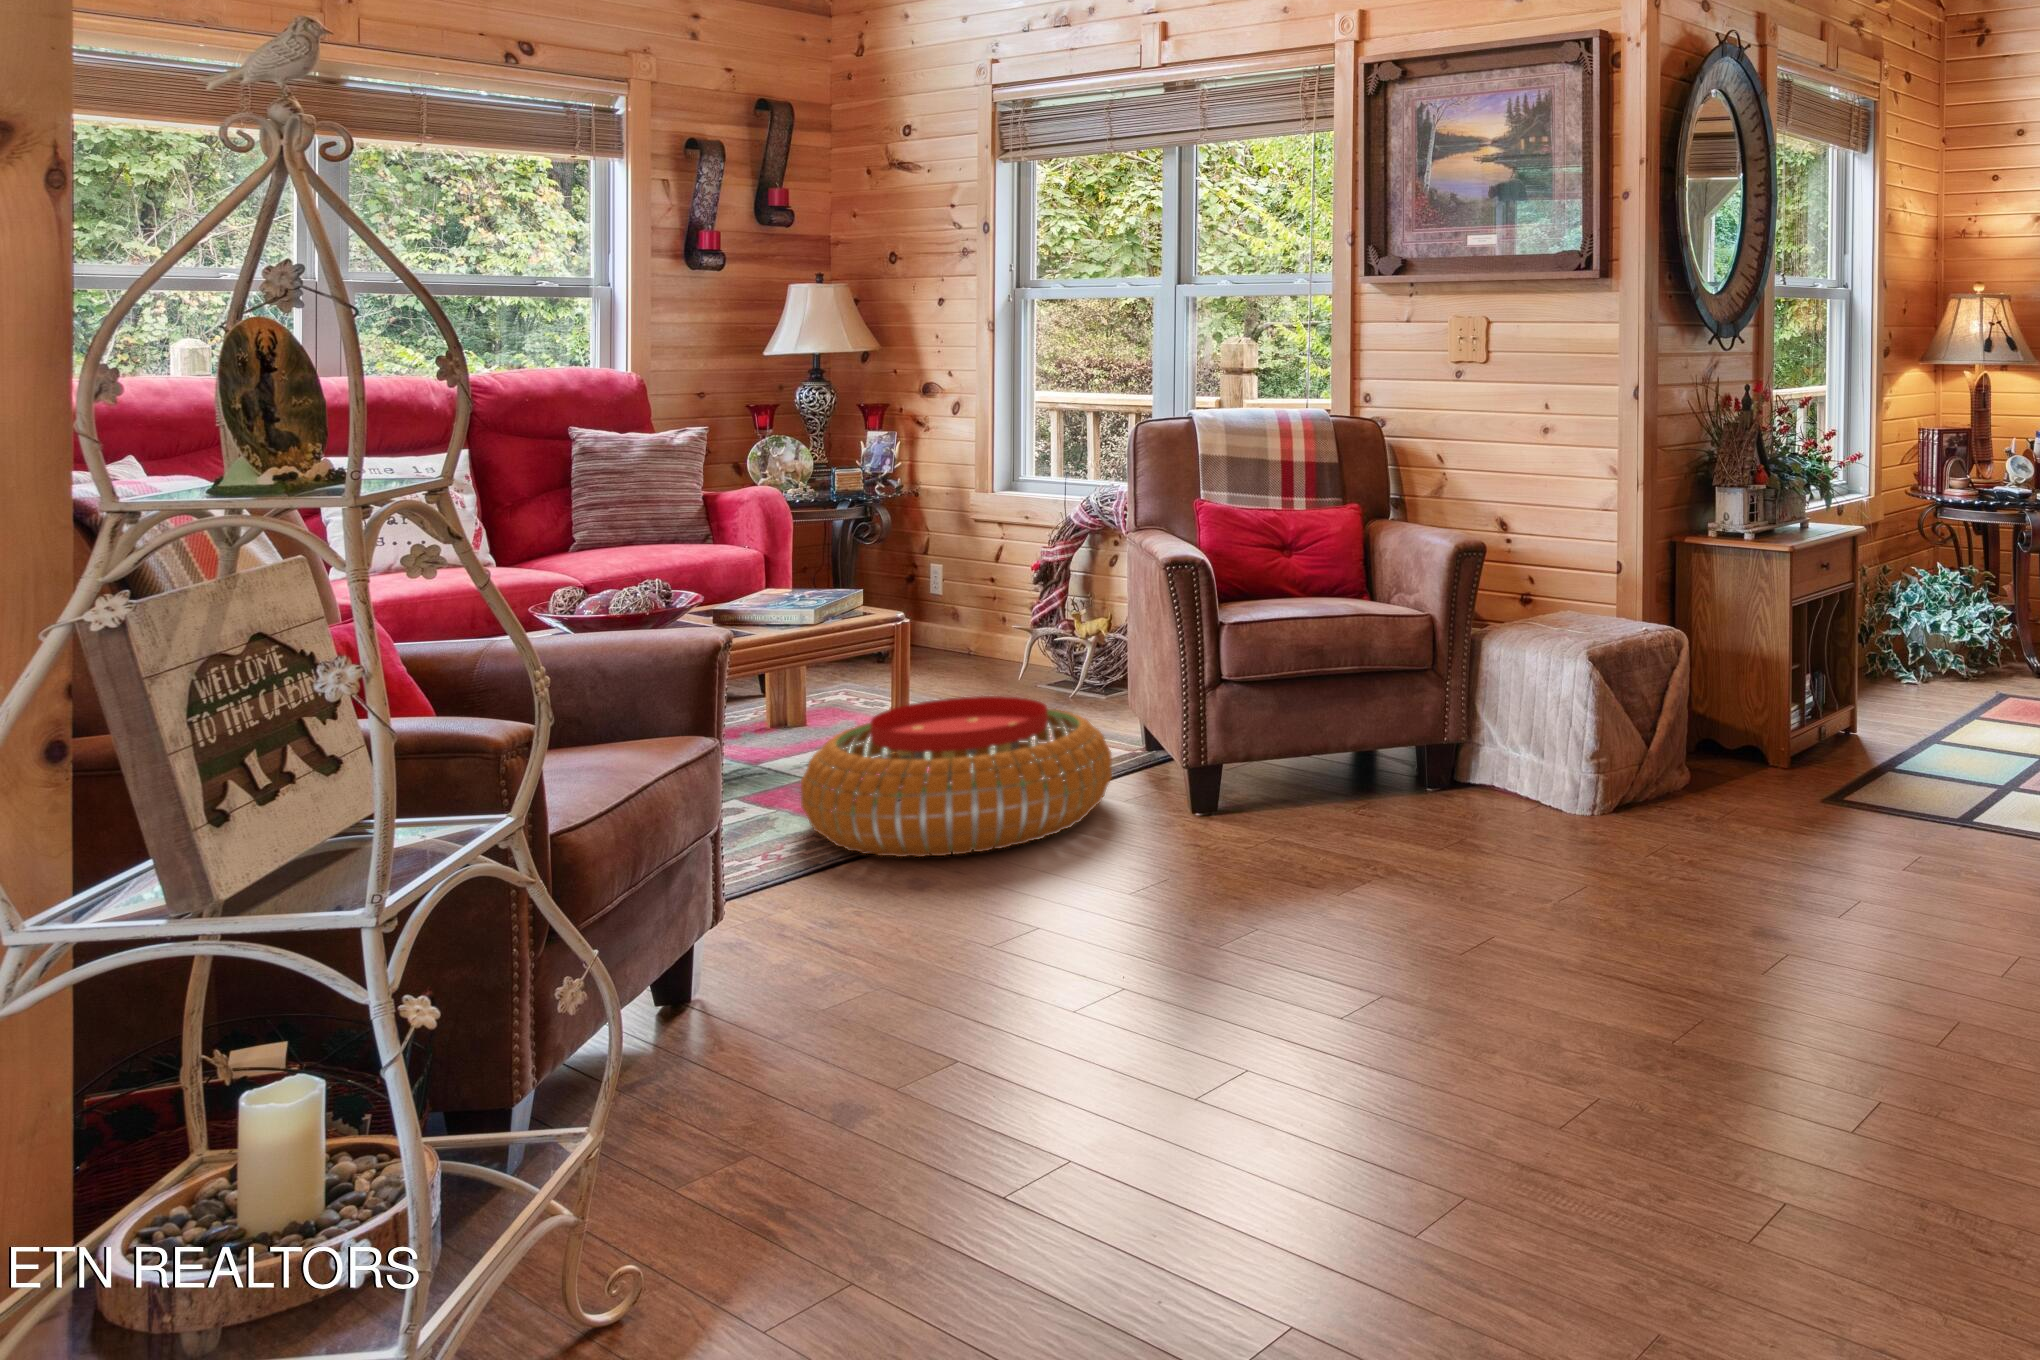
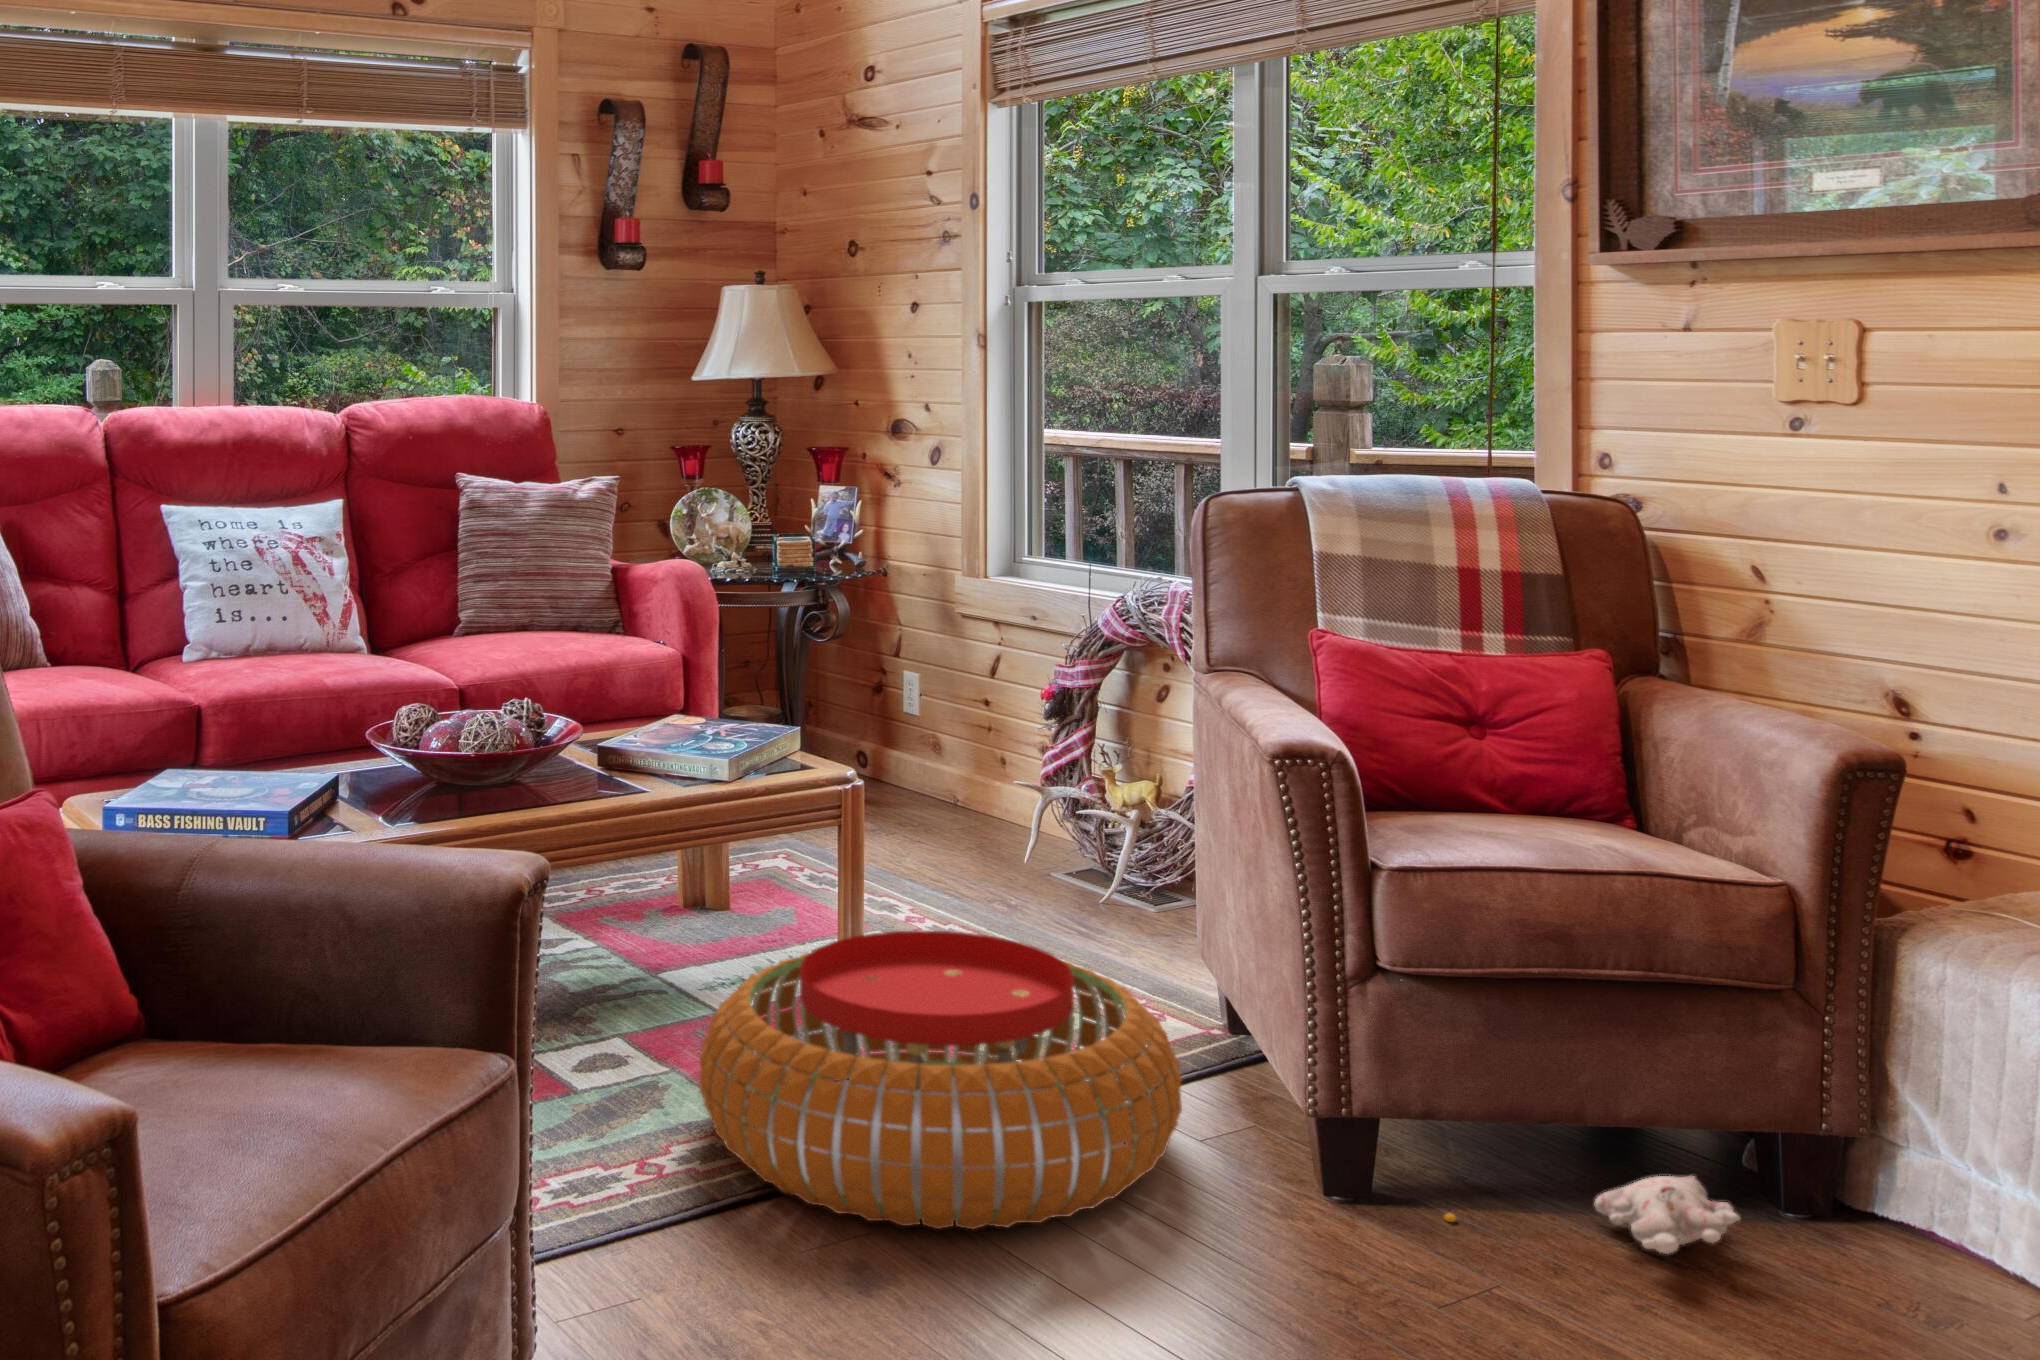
plush toy: none [1255,773,1399,814] -> present [1444,1176,1741,1254]

